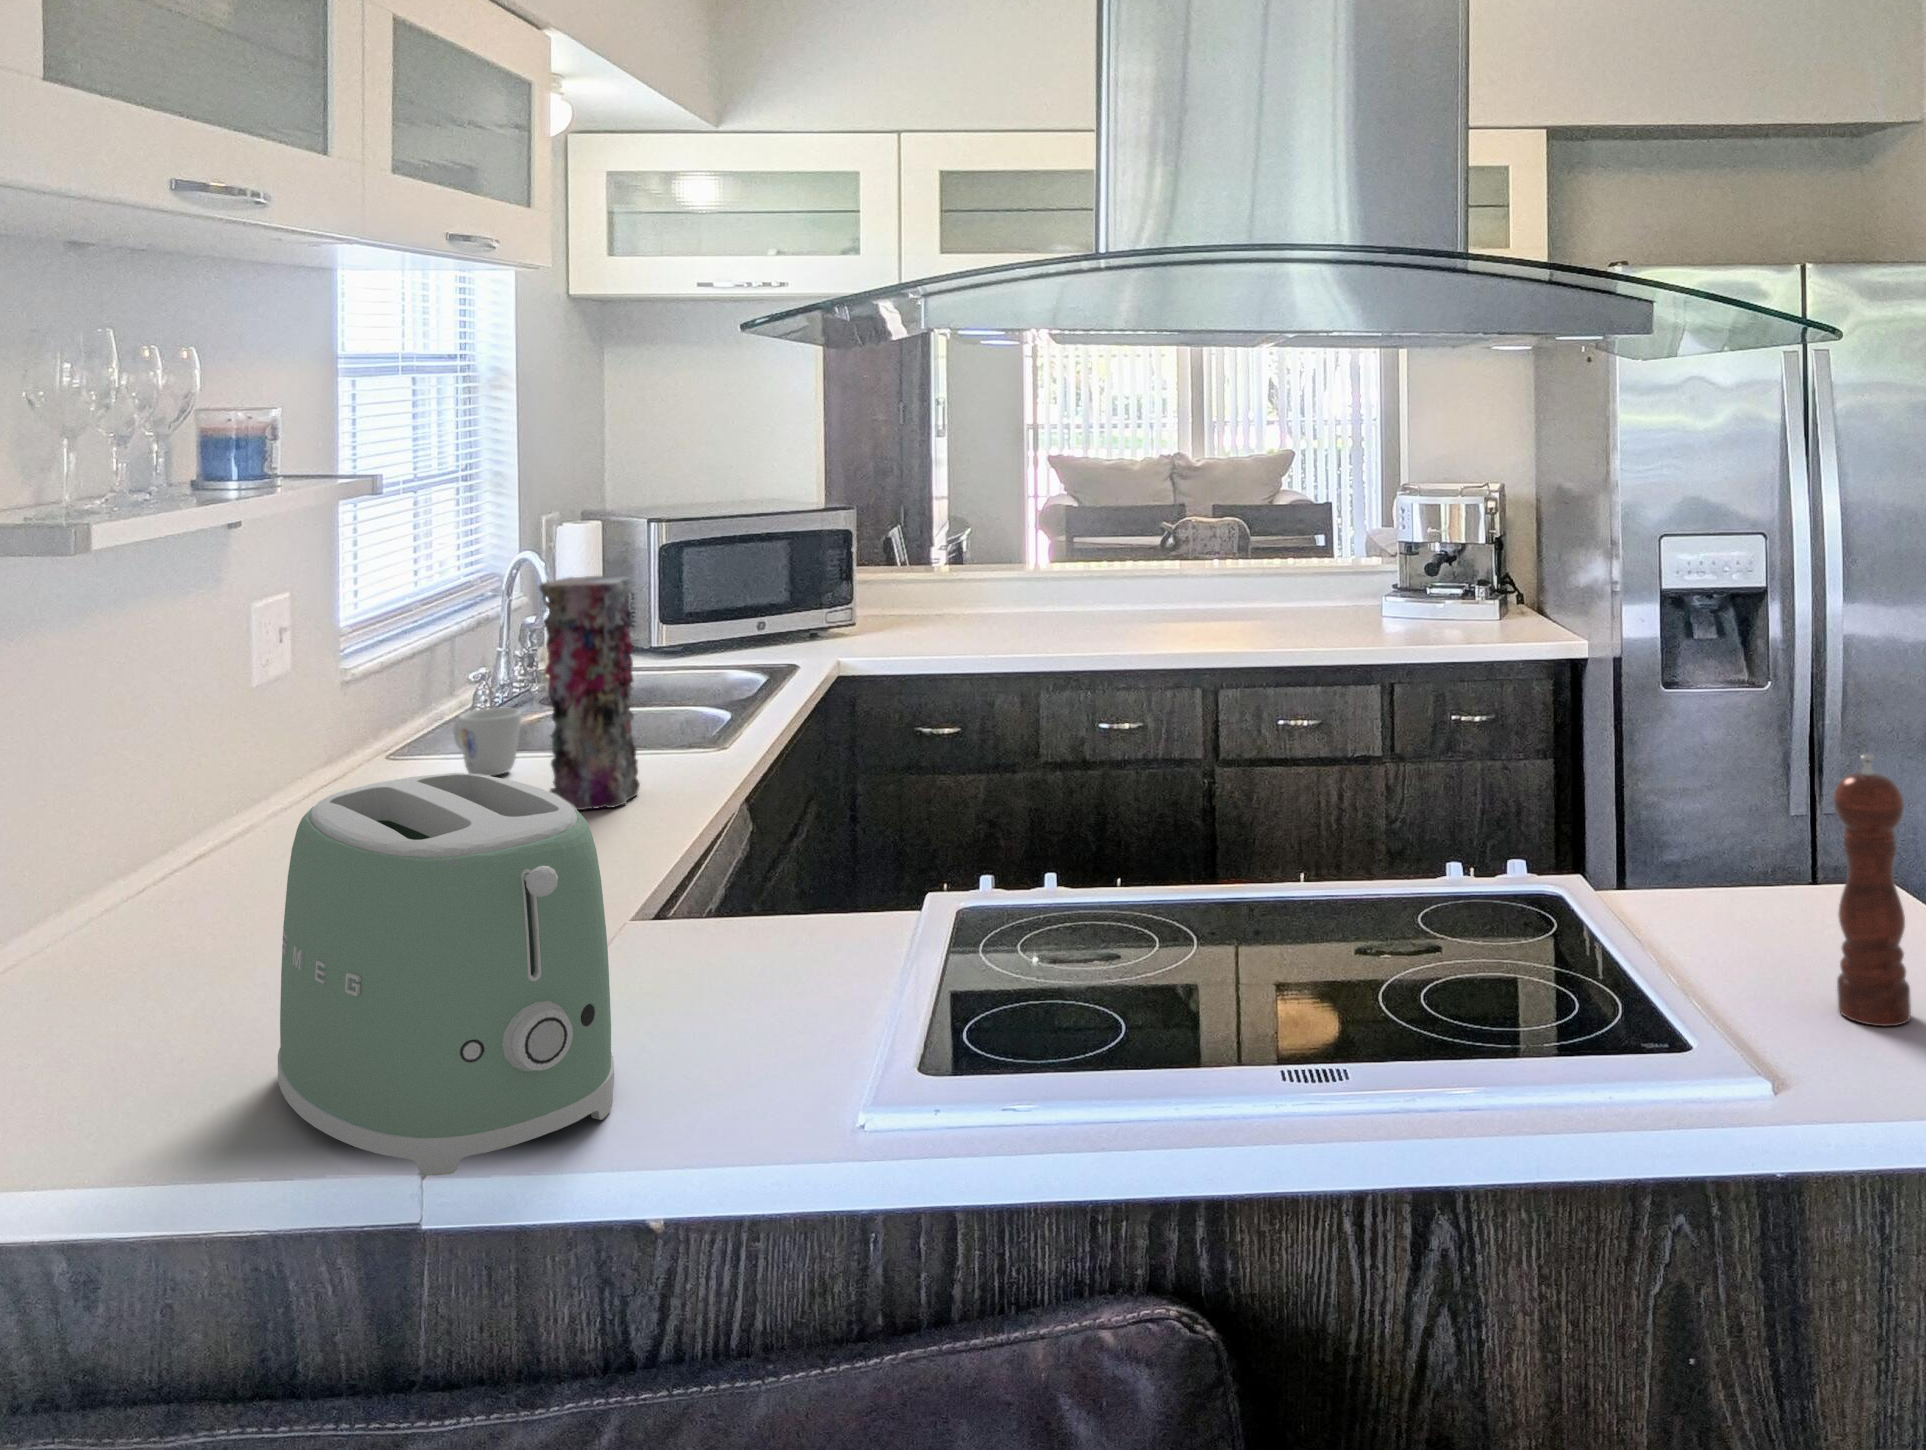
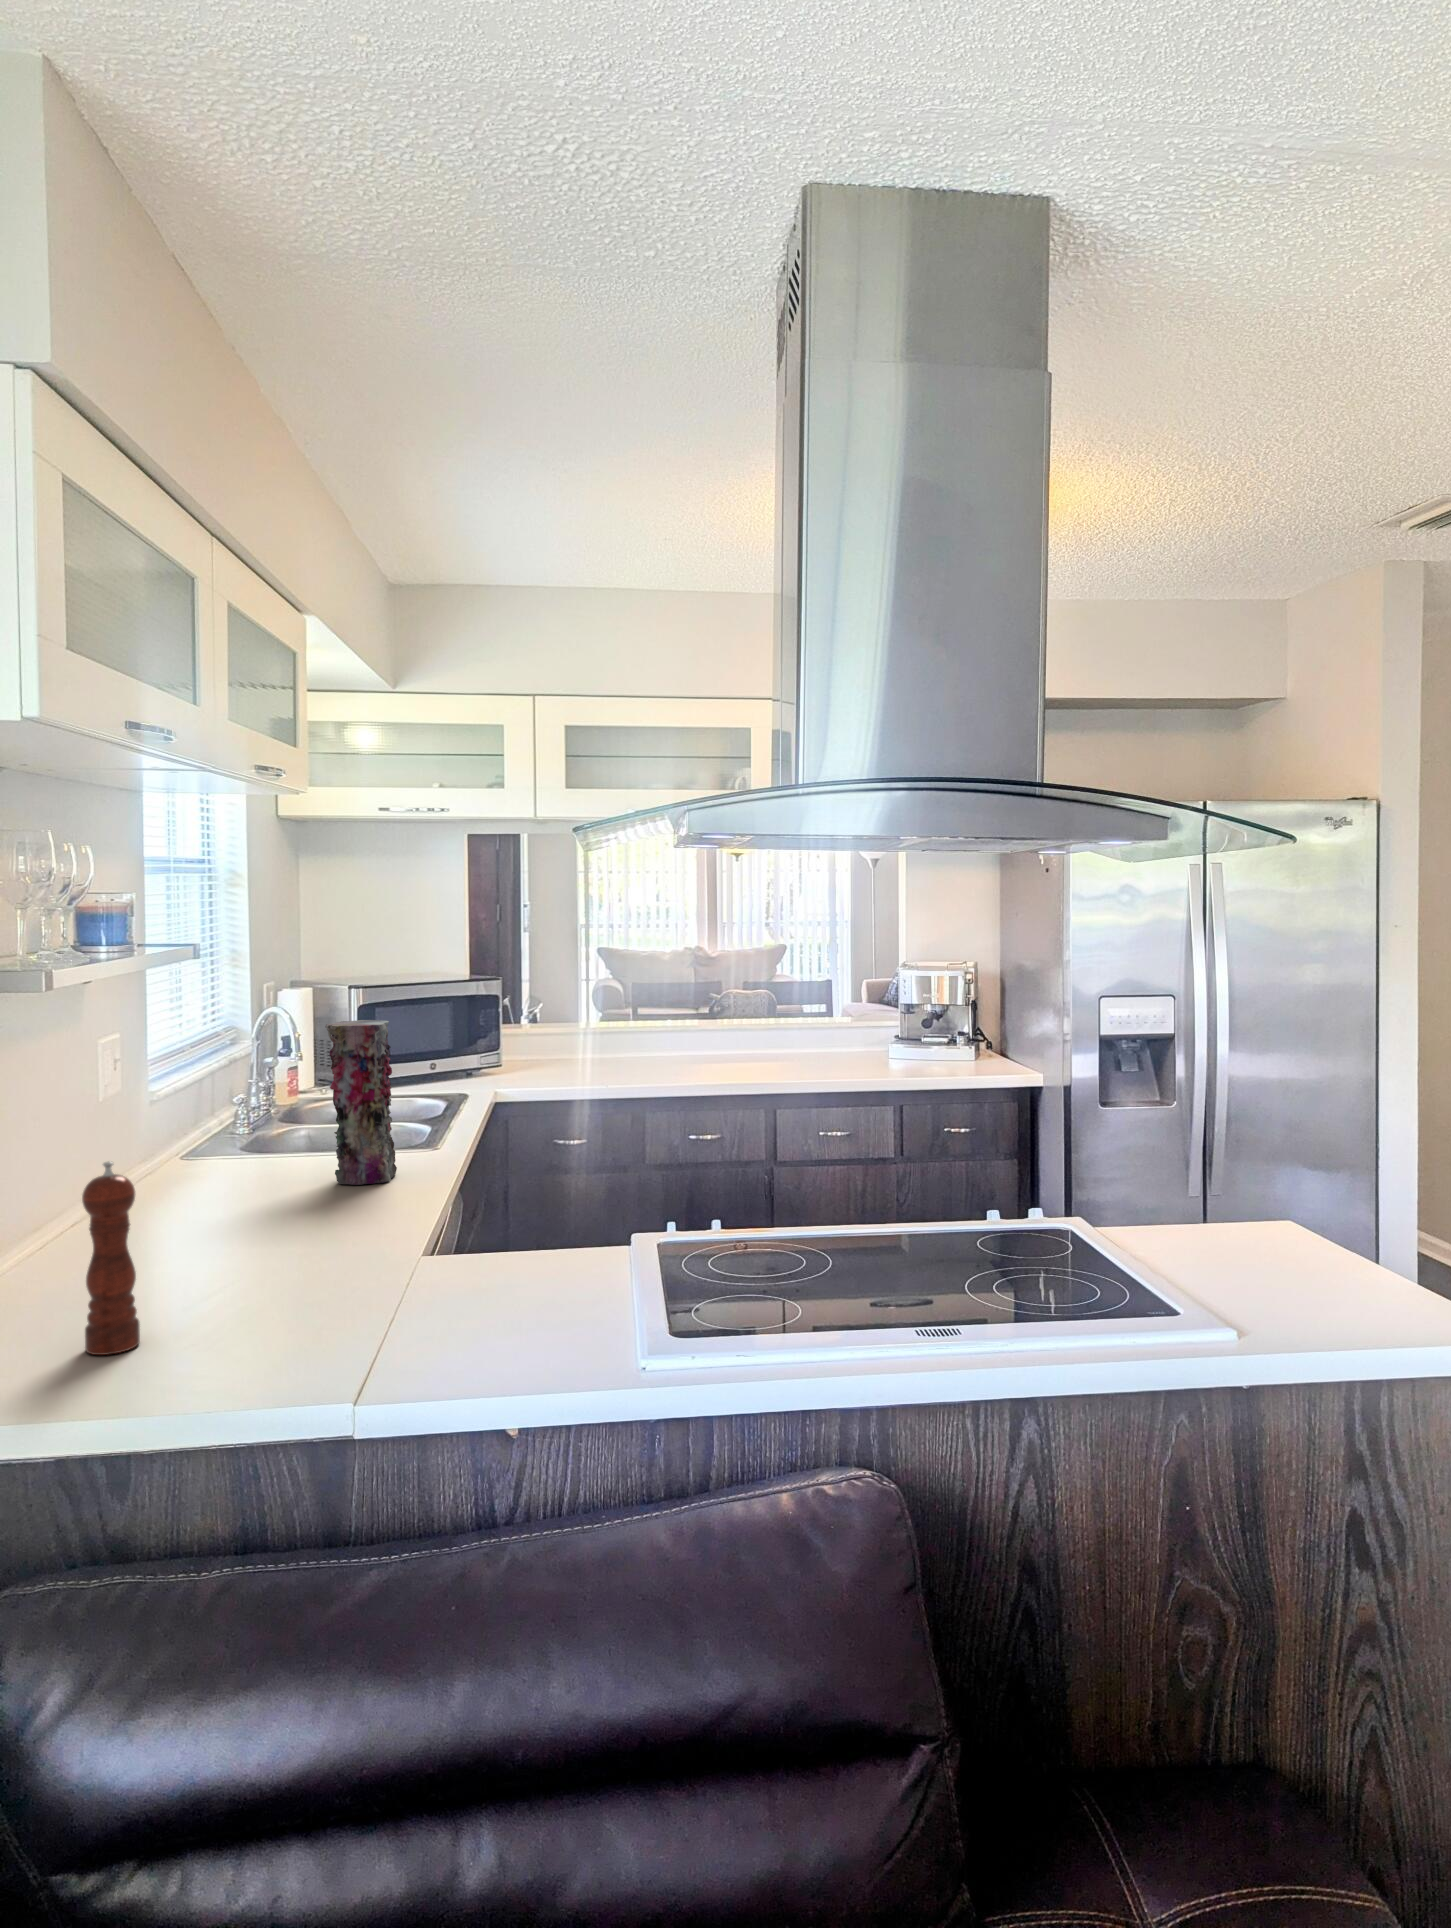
mug: present [453,708,521,776] -> none [251,1116,301,1164]
pepper mill: present [1833,754,1911,1026] -> present [82,1161,140,1355]
toaster: present [278,774,614,1175] -> none [235,1143,474,1396]

